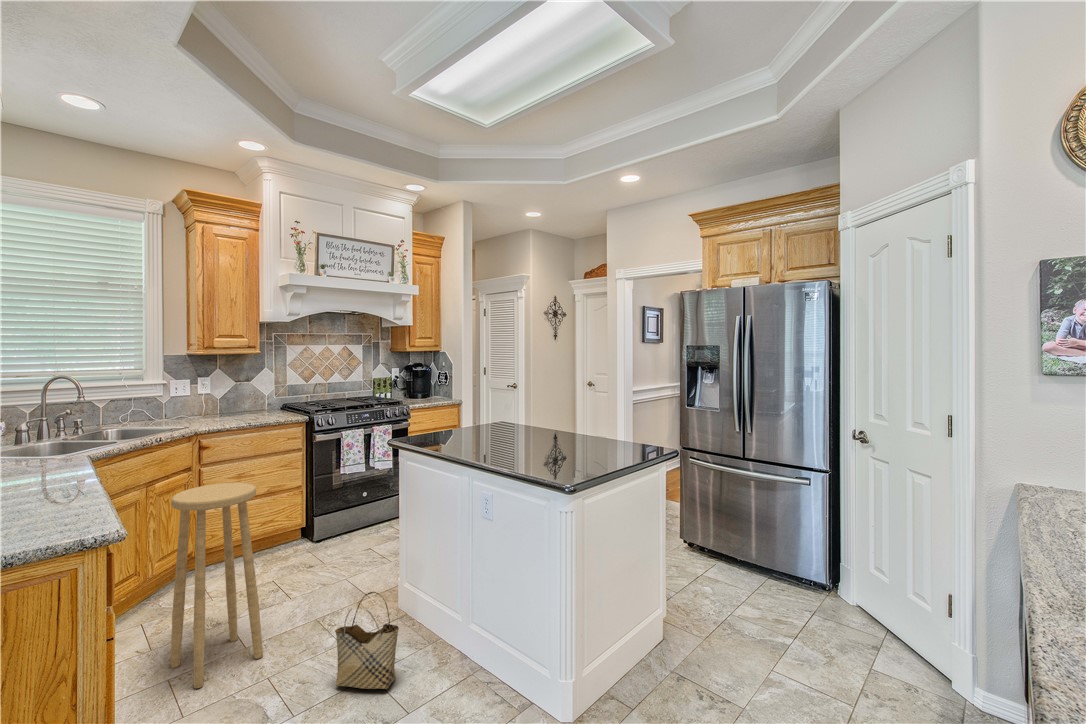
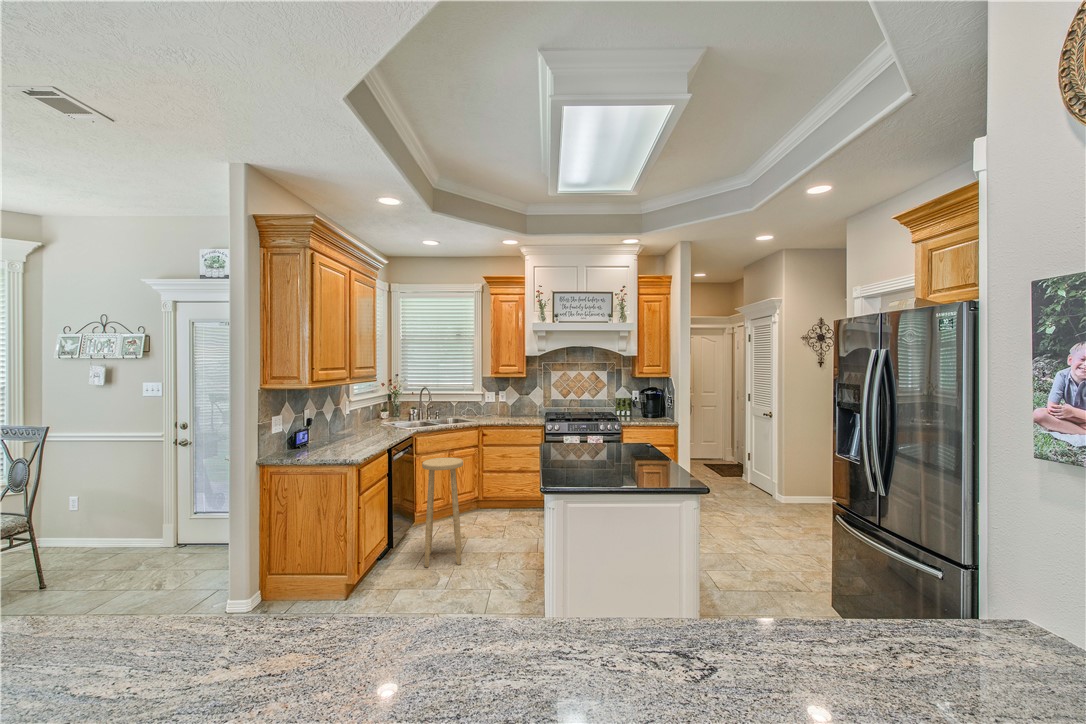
woven basket: present [335,592,399,689] -> none [469,541,501,605]

